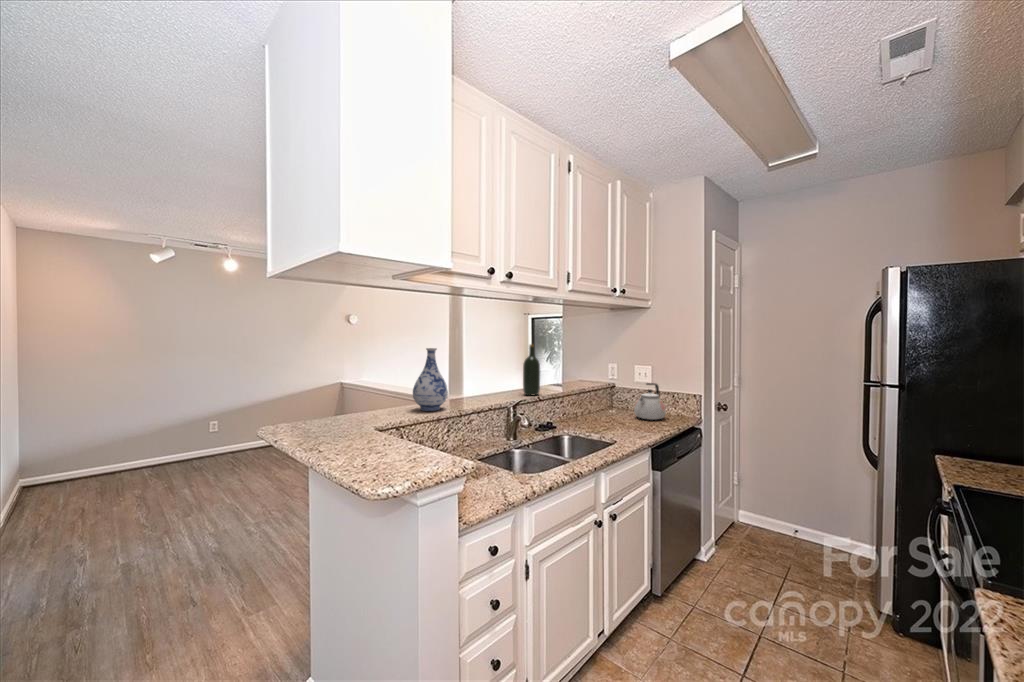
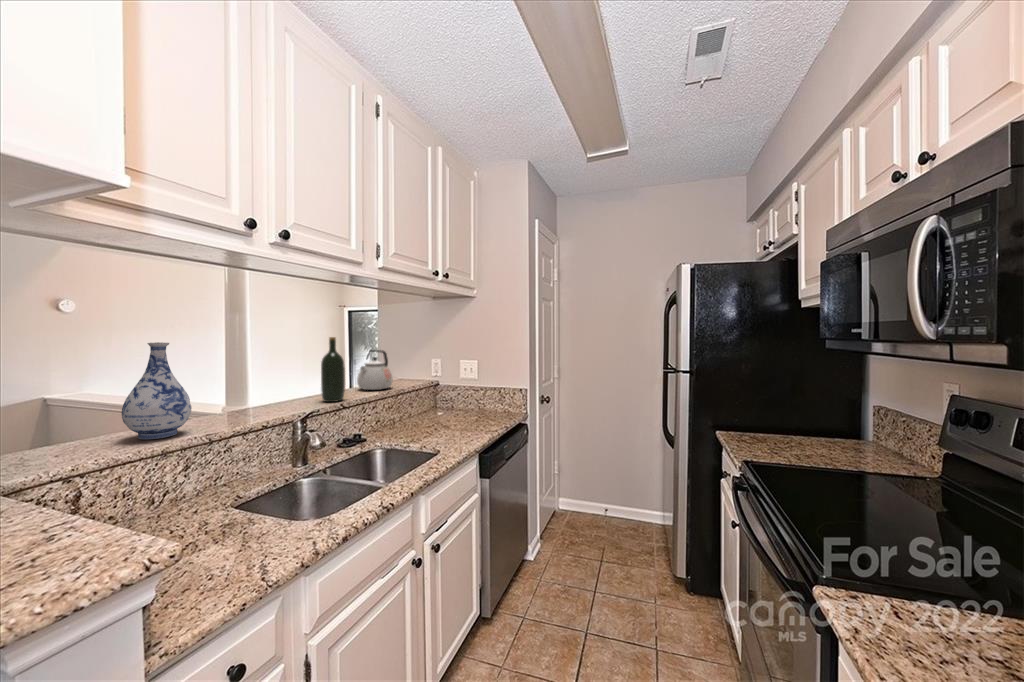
kettle: present [634,383,666,420] -> present [357,350,392,390]

